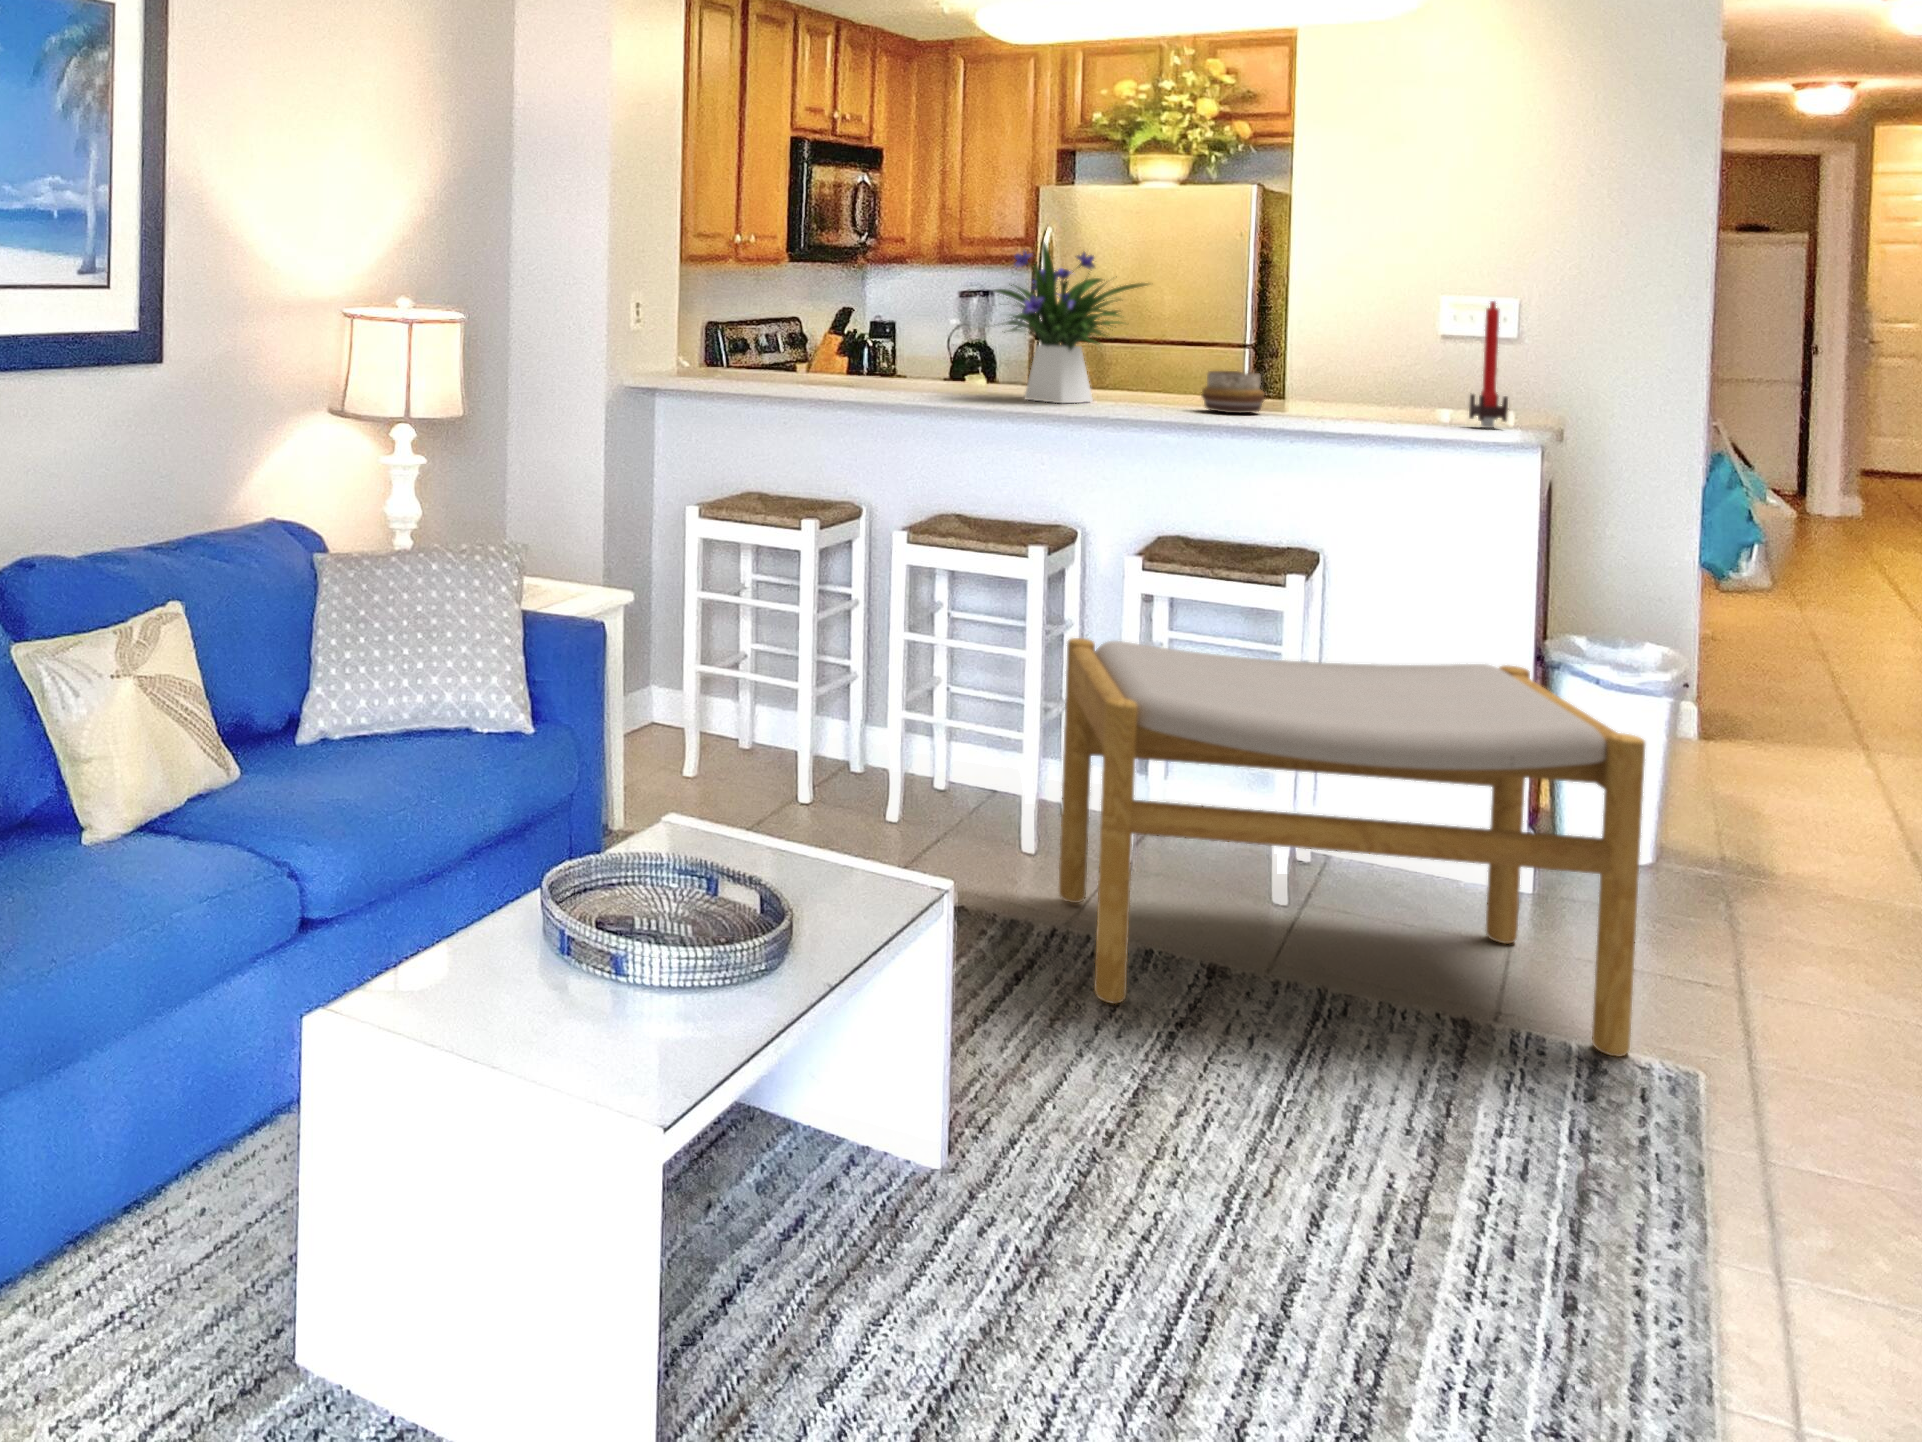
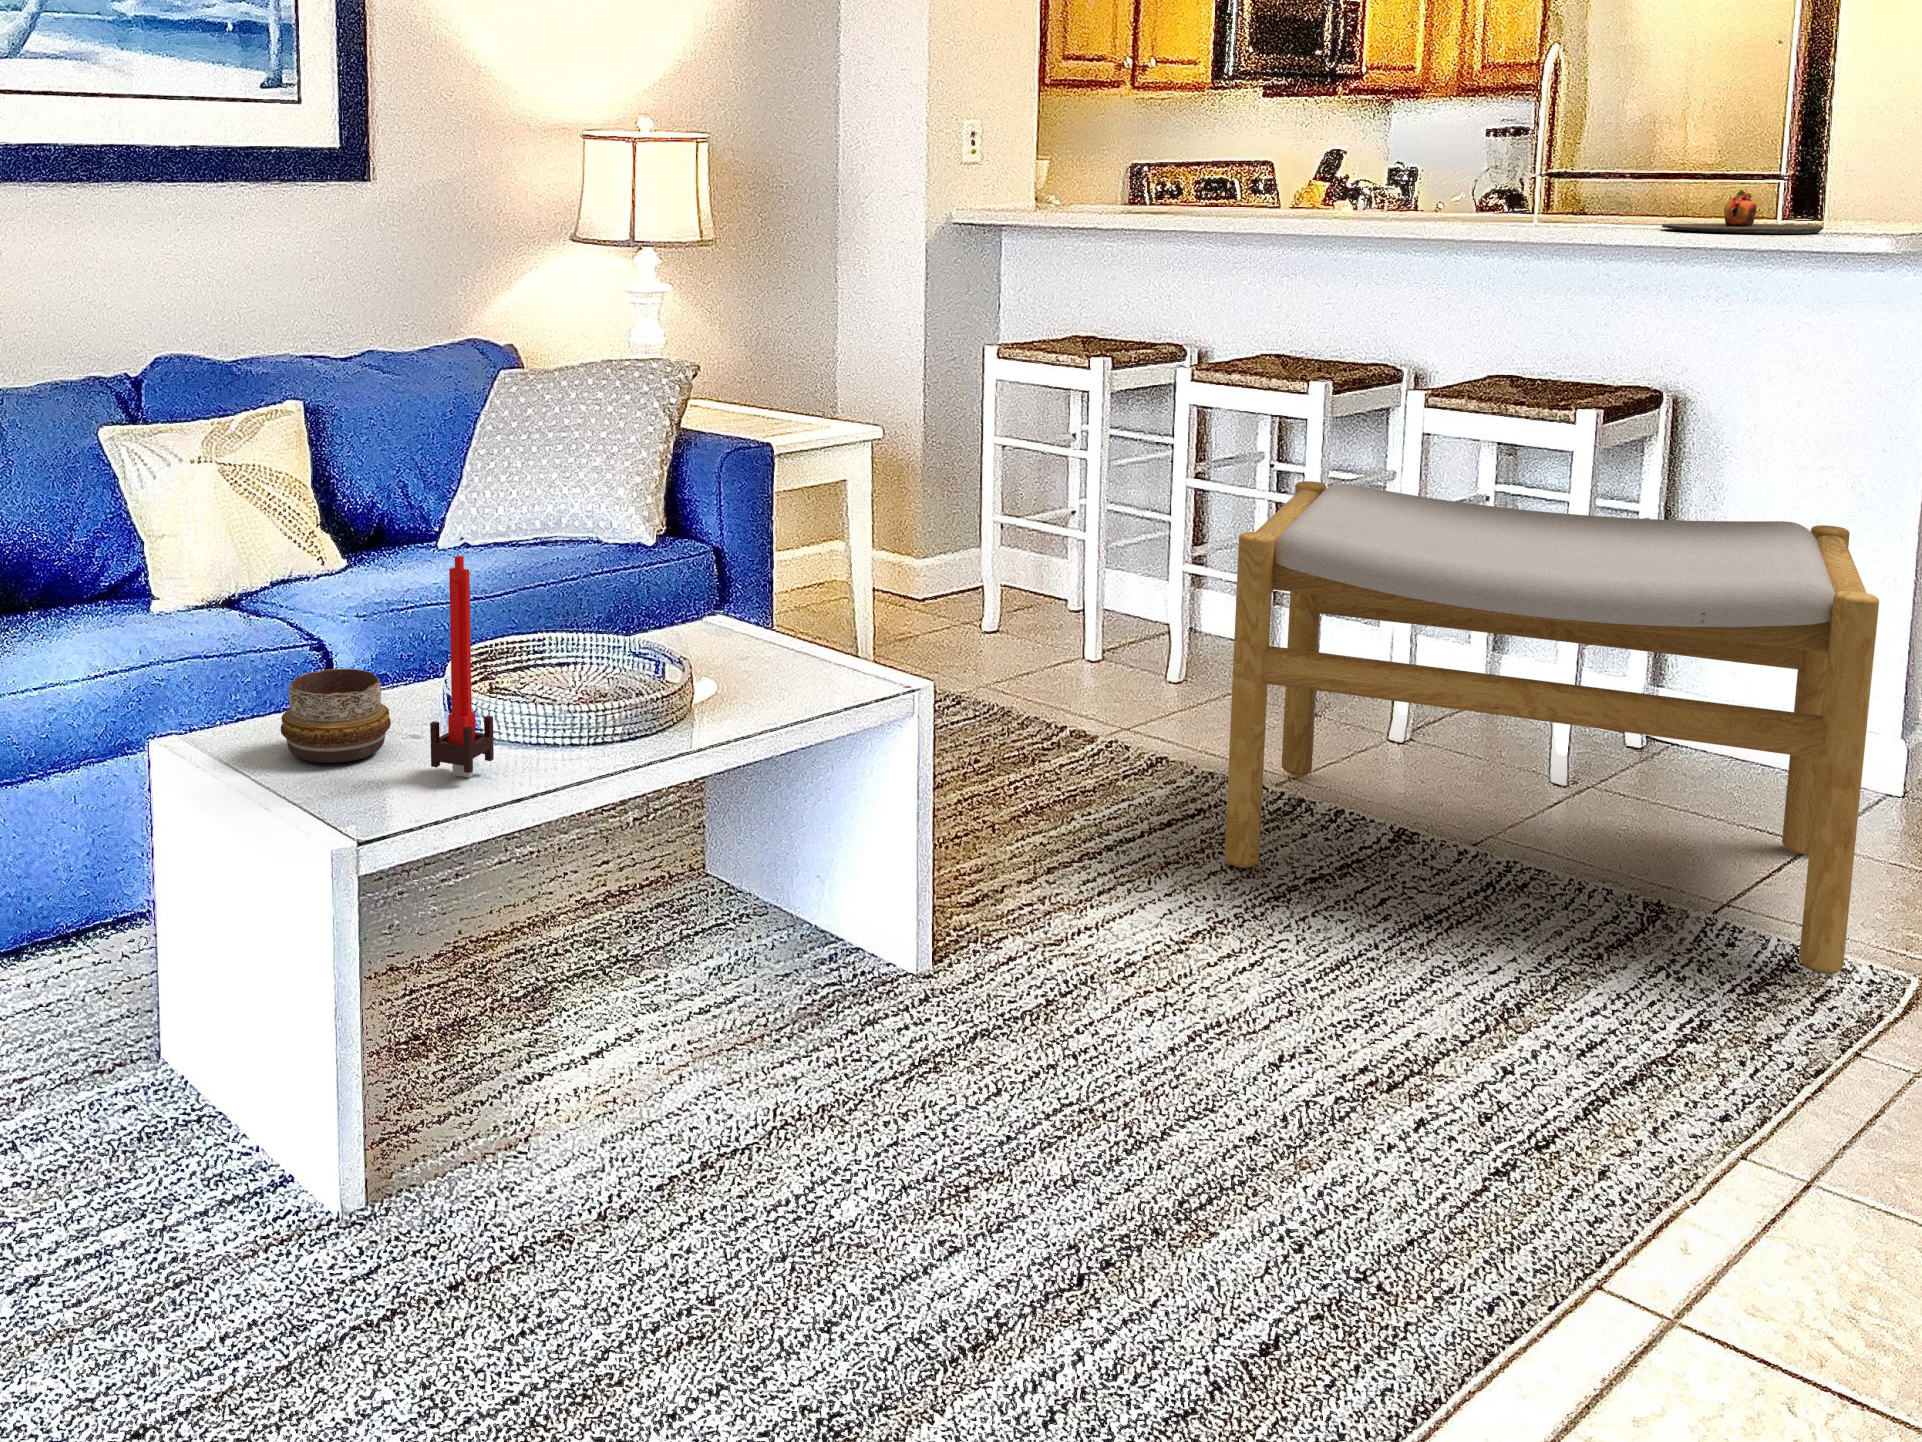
flower arrangement: present [994,242,1148,403] -> none [1299,34,1490,225]
candle: present [1469,301,1508,428] -> present [430,555,494,778]
decorative bowl: present [1202,371,1265,413] -> present [281,669,391,763]
plate: none [1282,376,1411,415] -> present [1662,190,1821,234]

